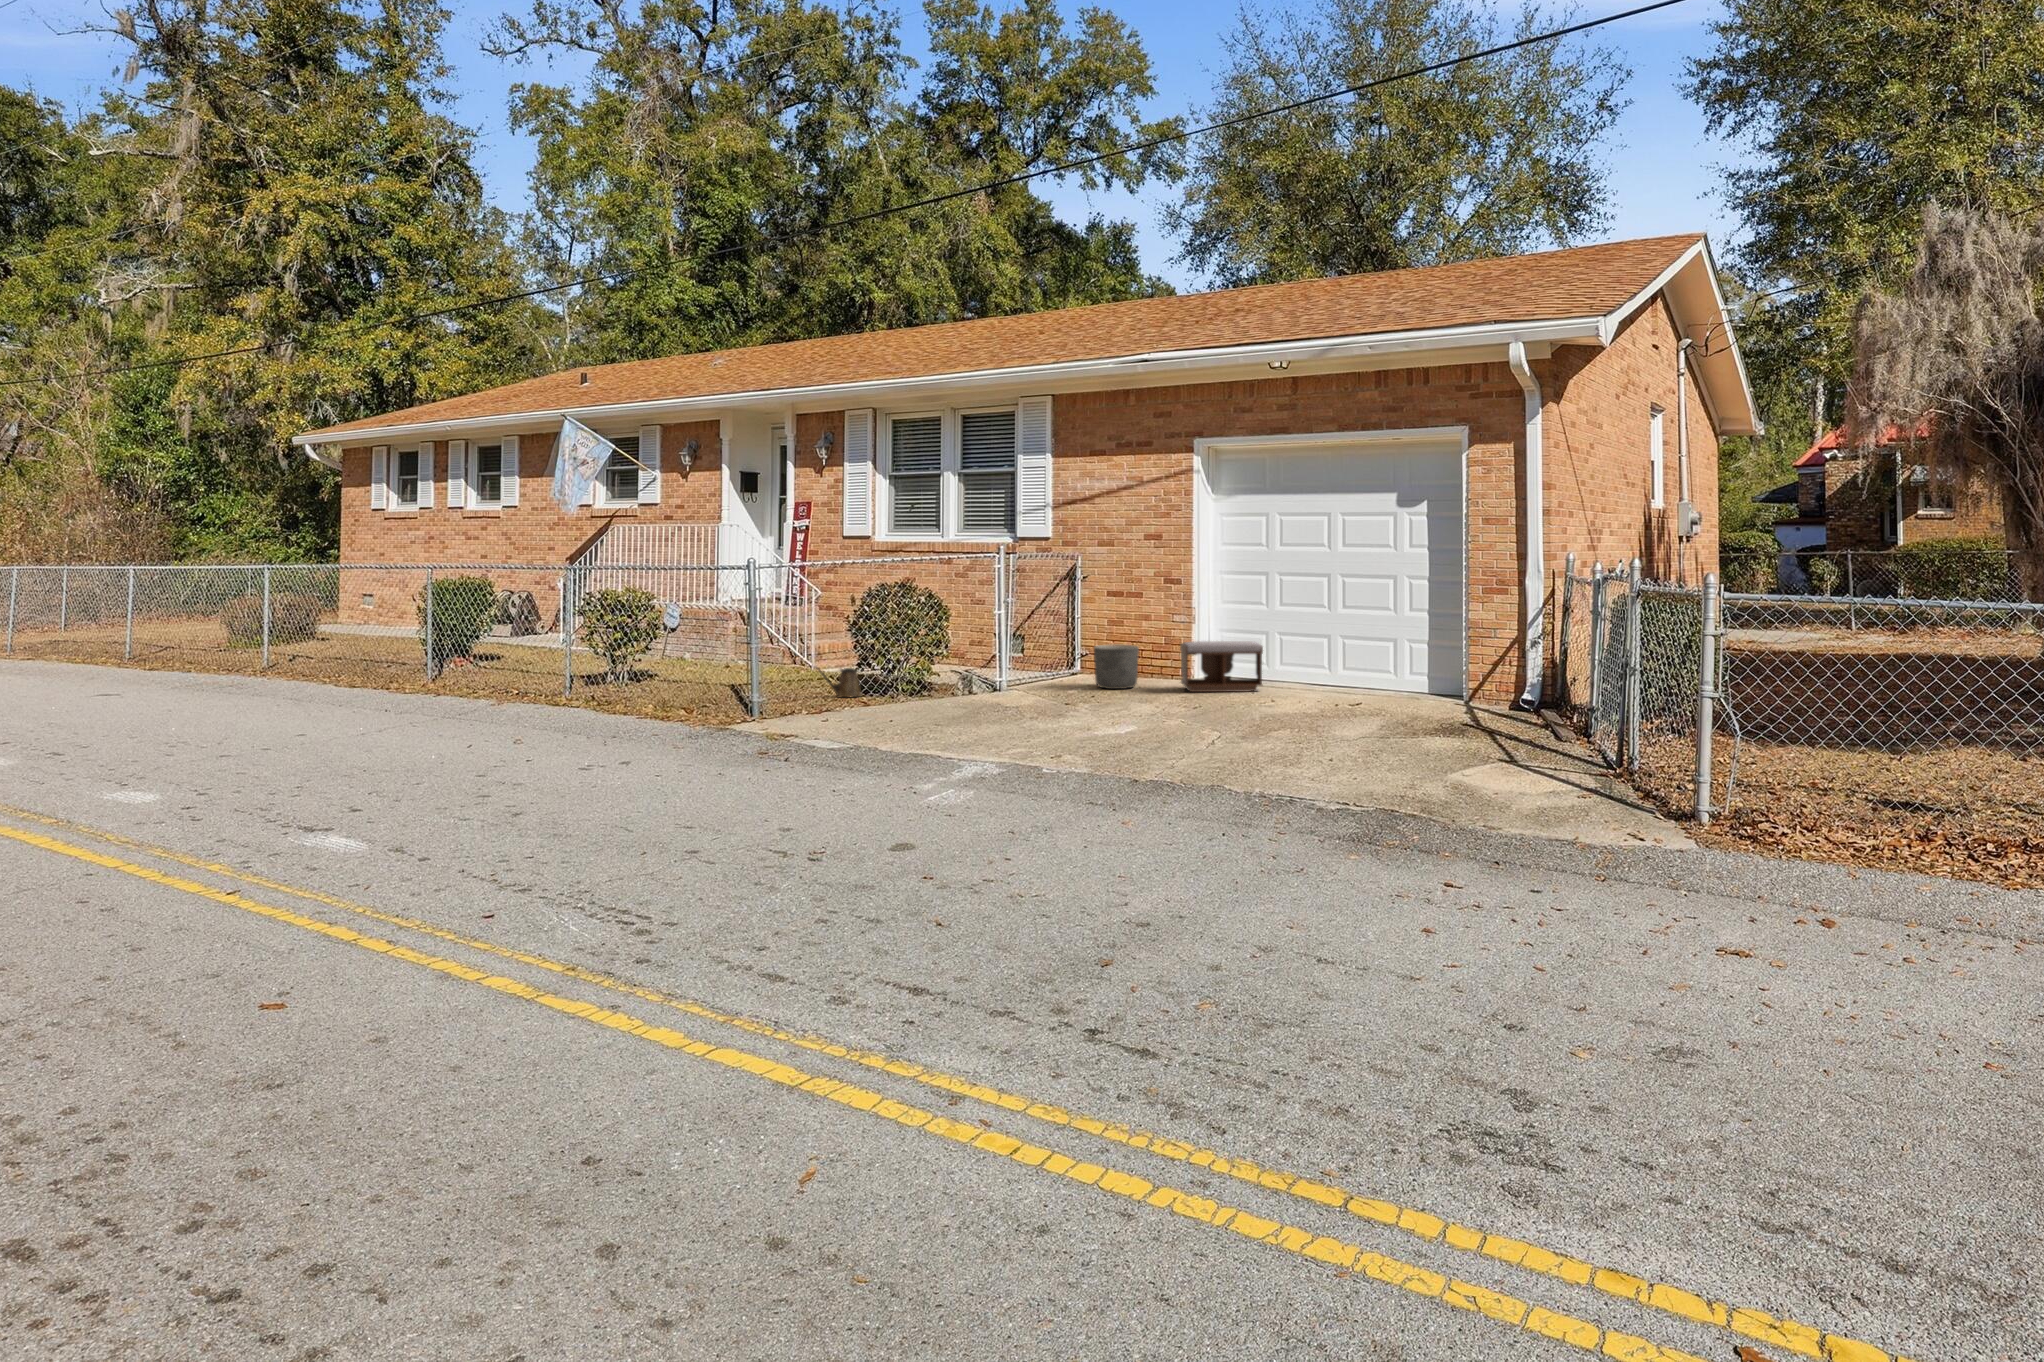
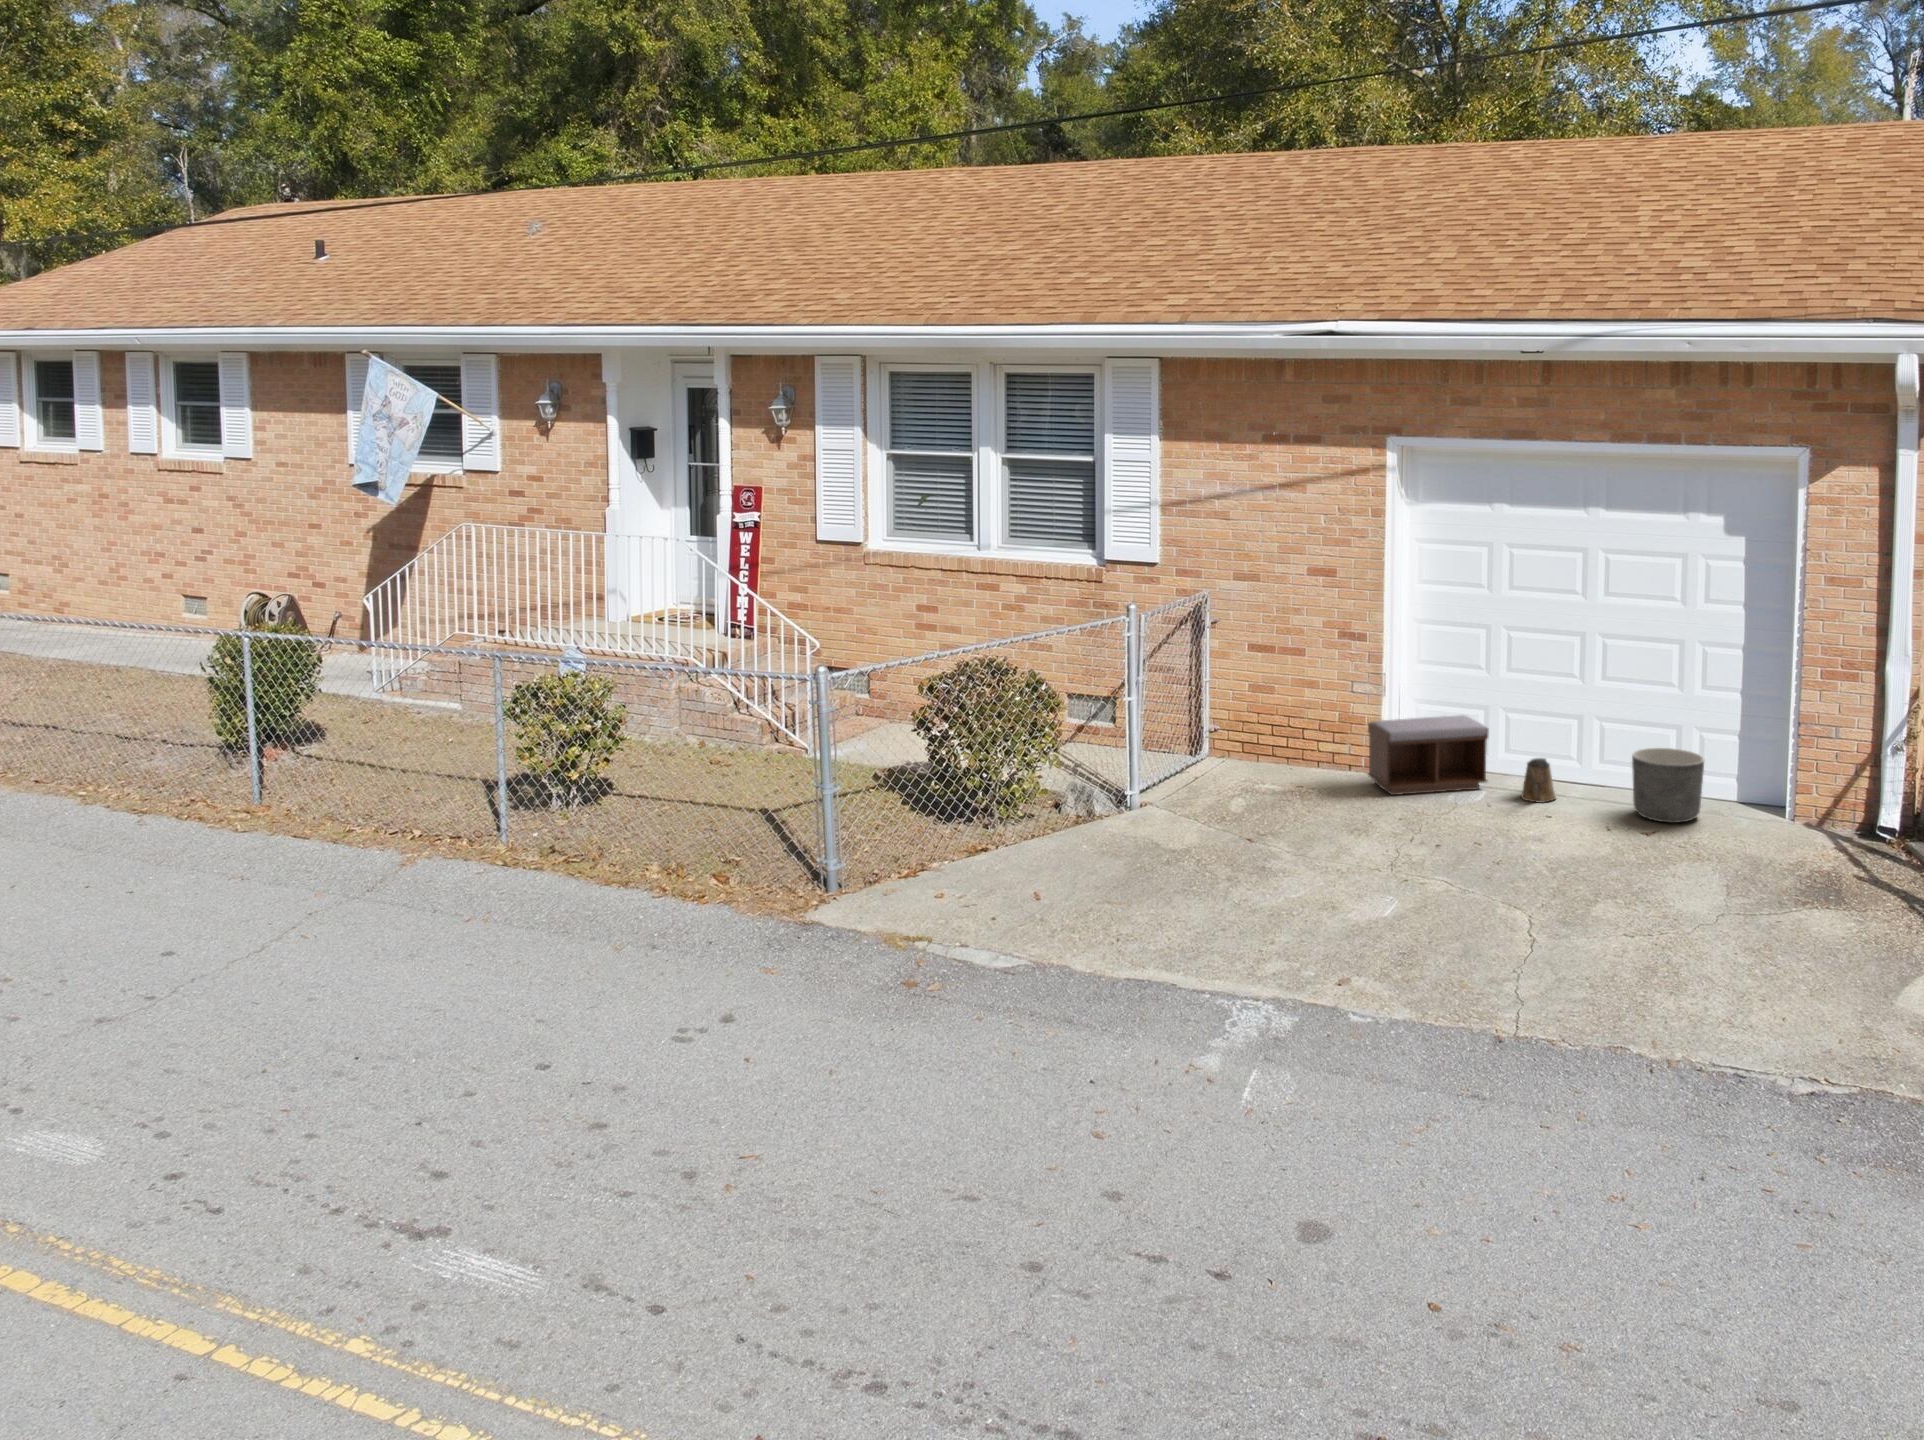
planter: present [1094,645,1139,689] -> present [1632,748,1704,823]
watering can: present [816,667,863,697] -> present [1521,758,1556,803]

